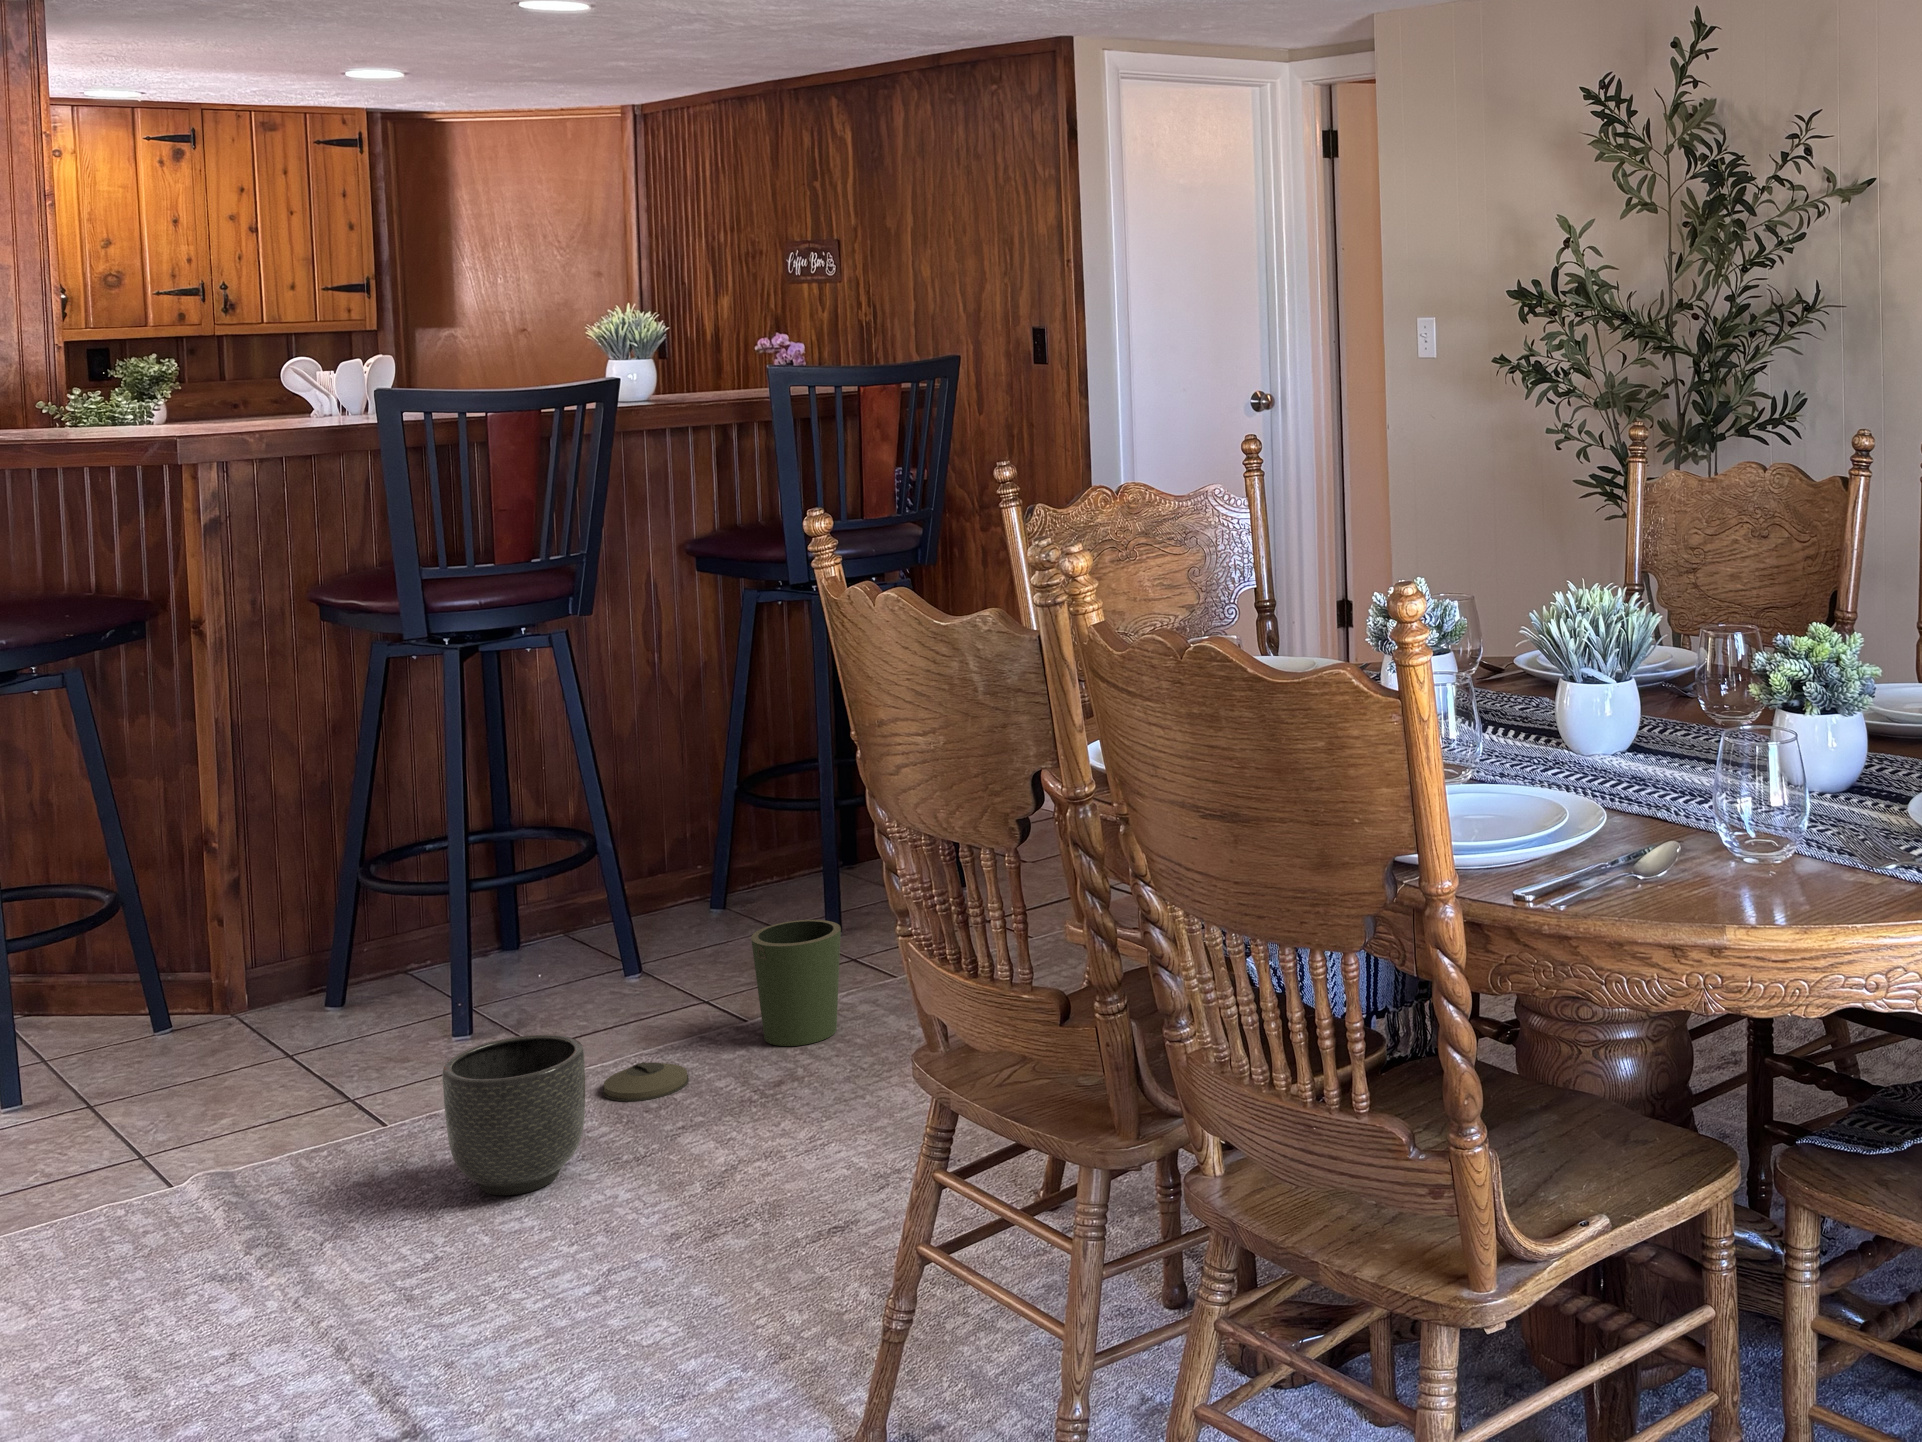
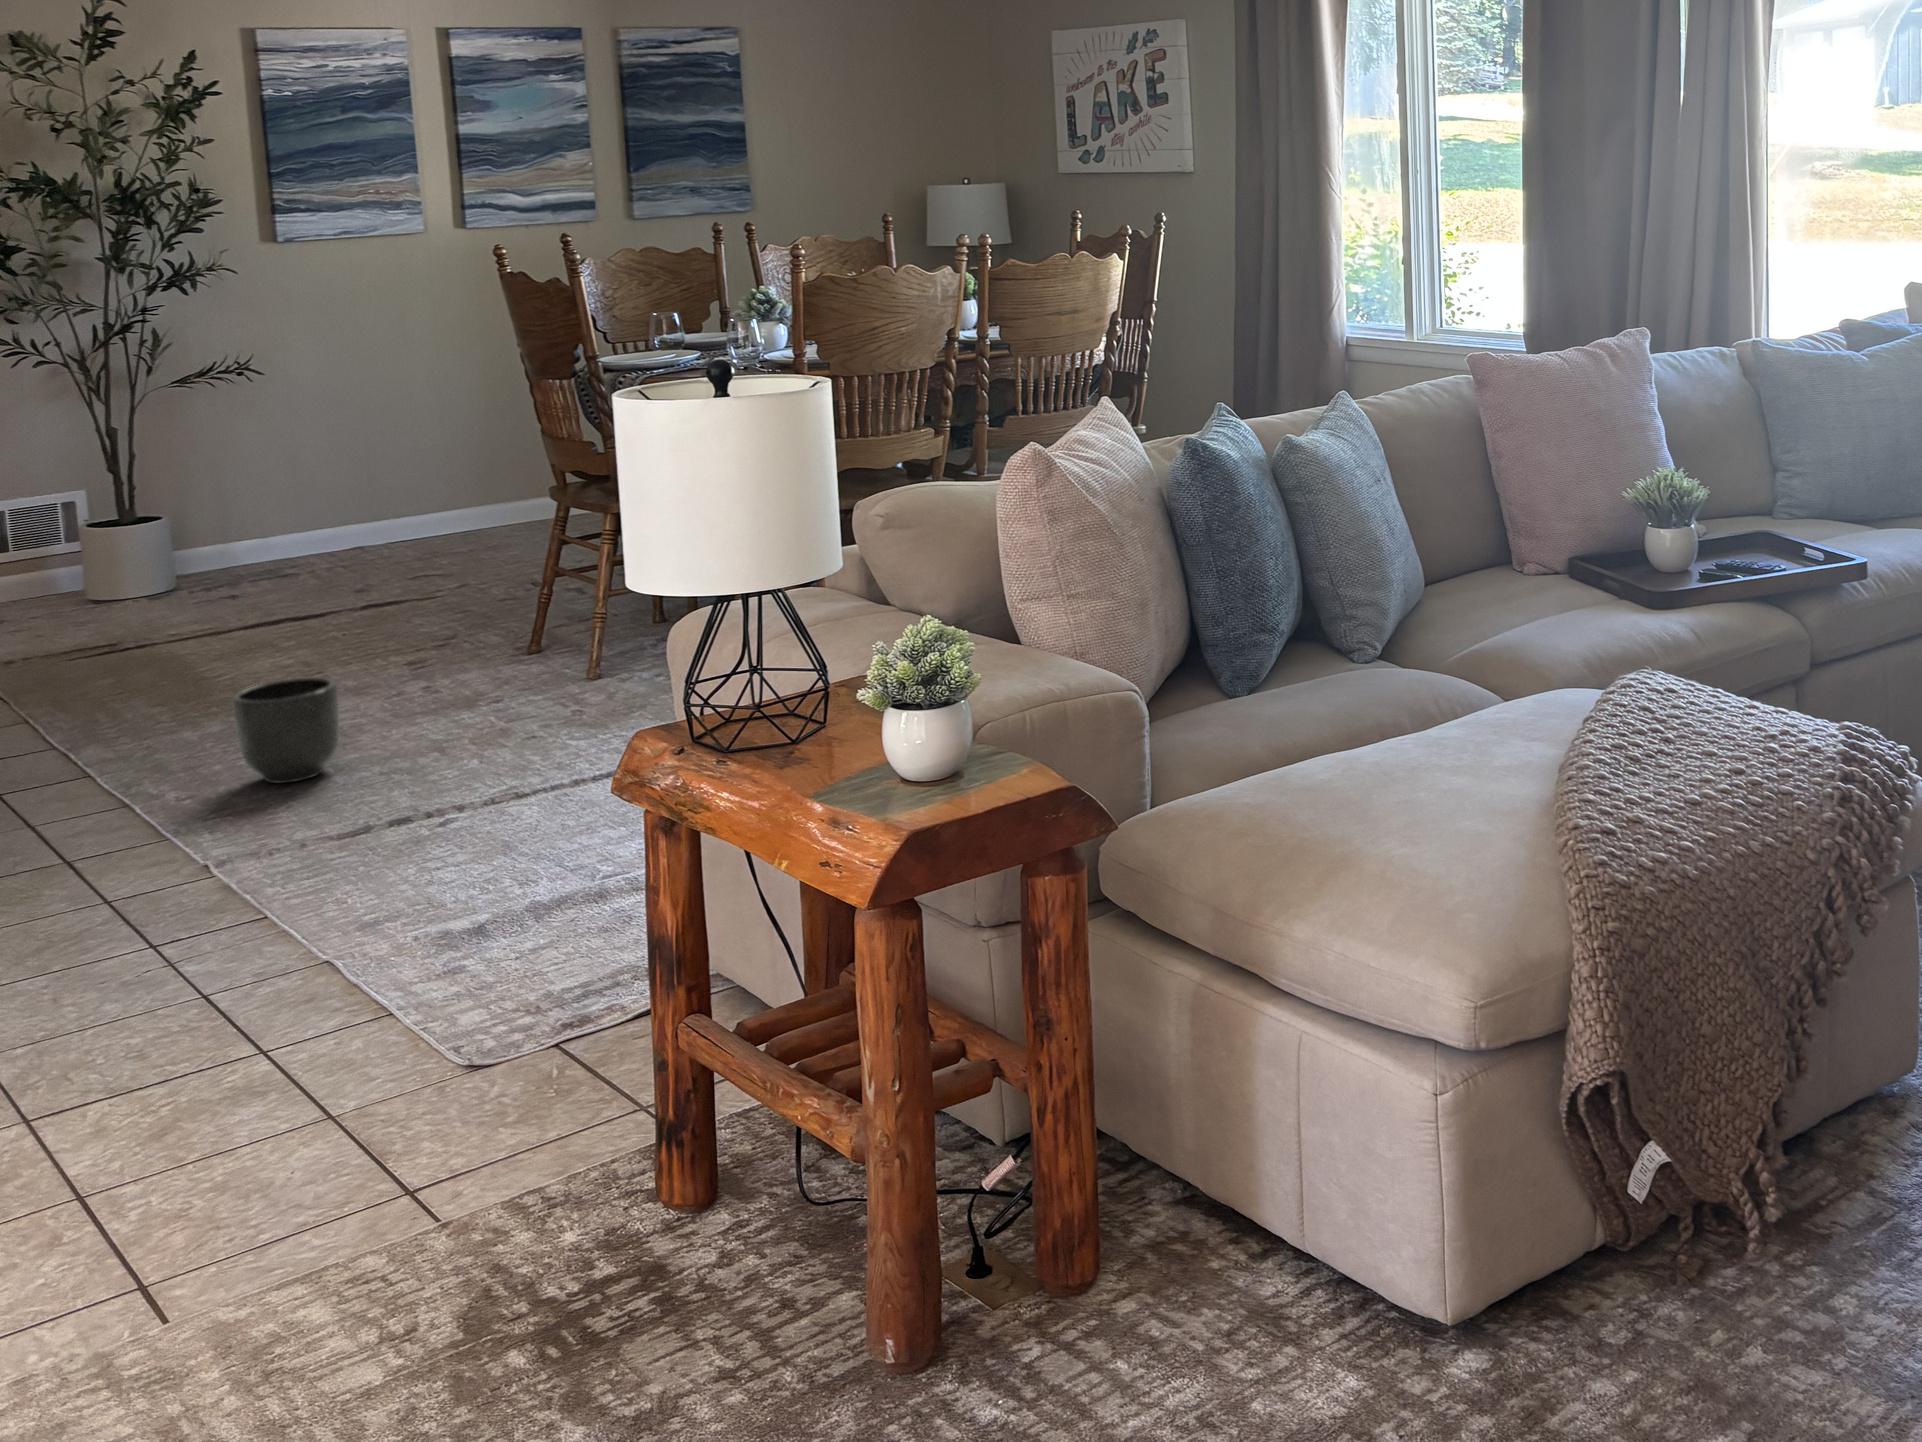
trash can: present [603,920,841,1102] -> none [39,664,170,786]

